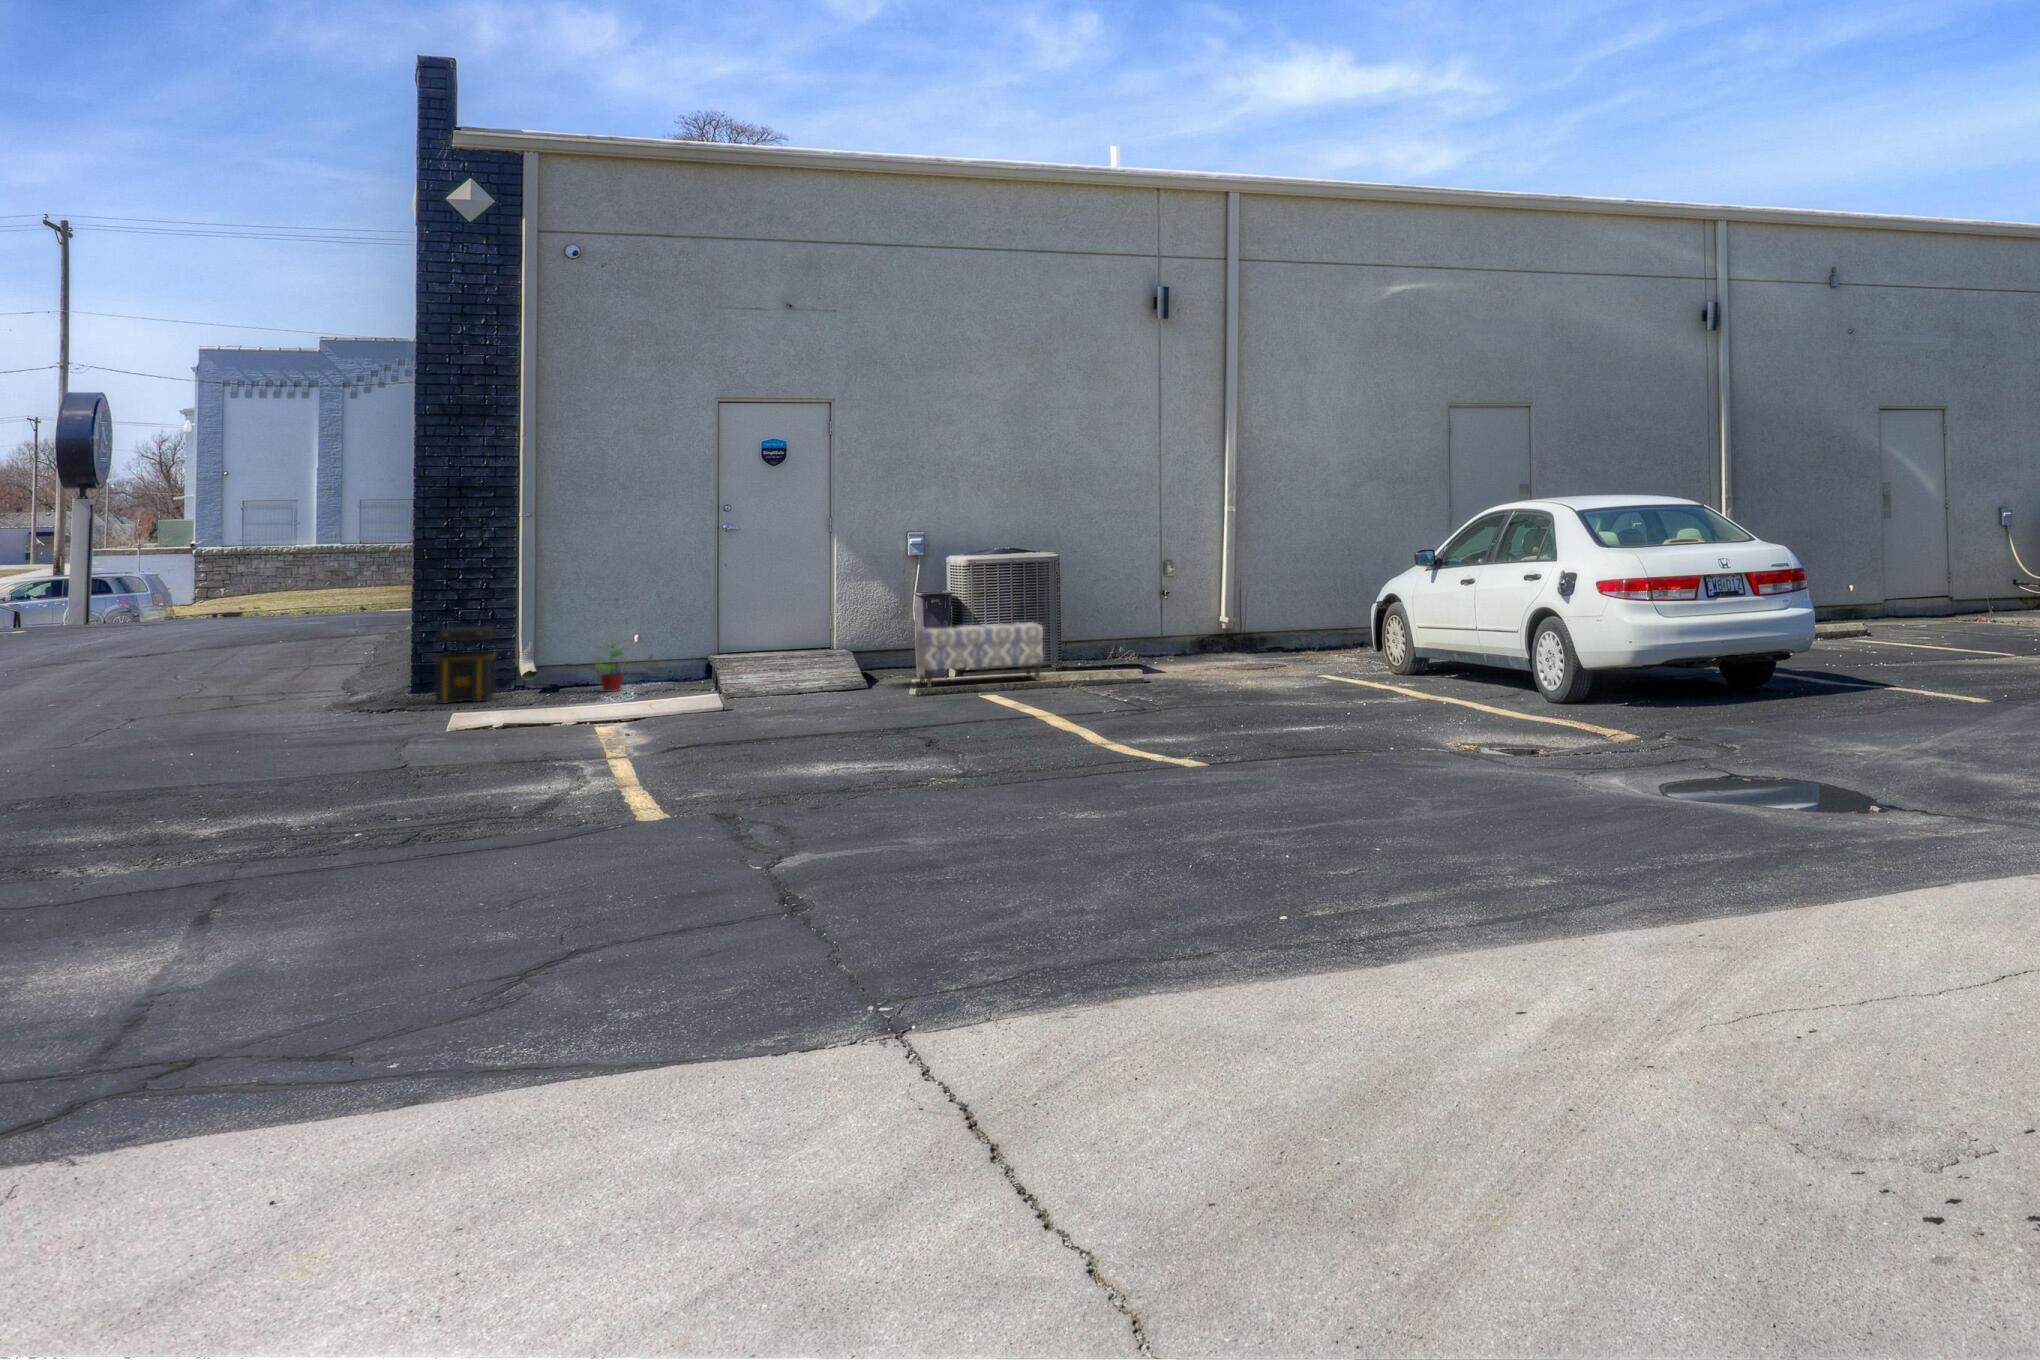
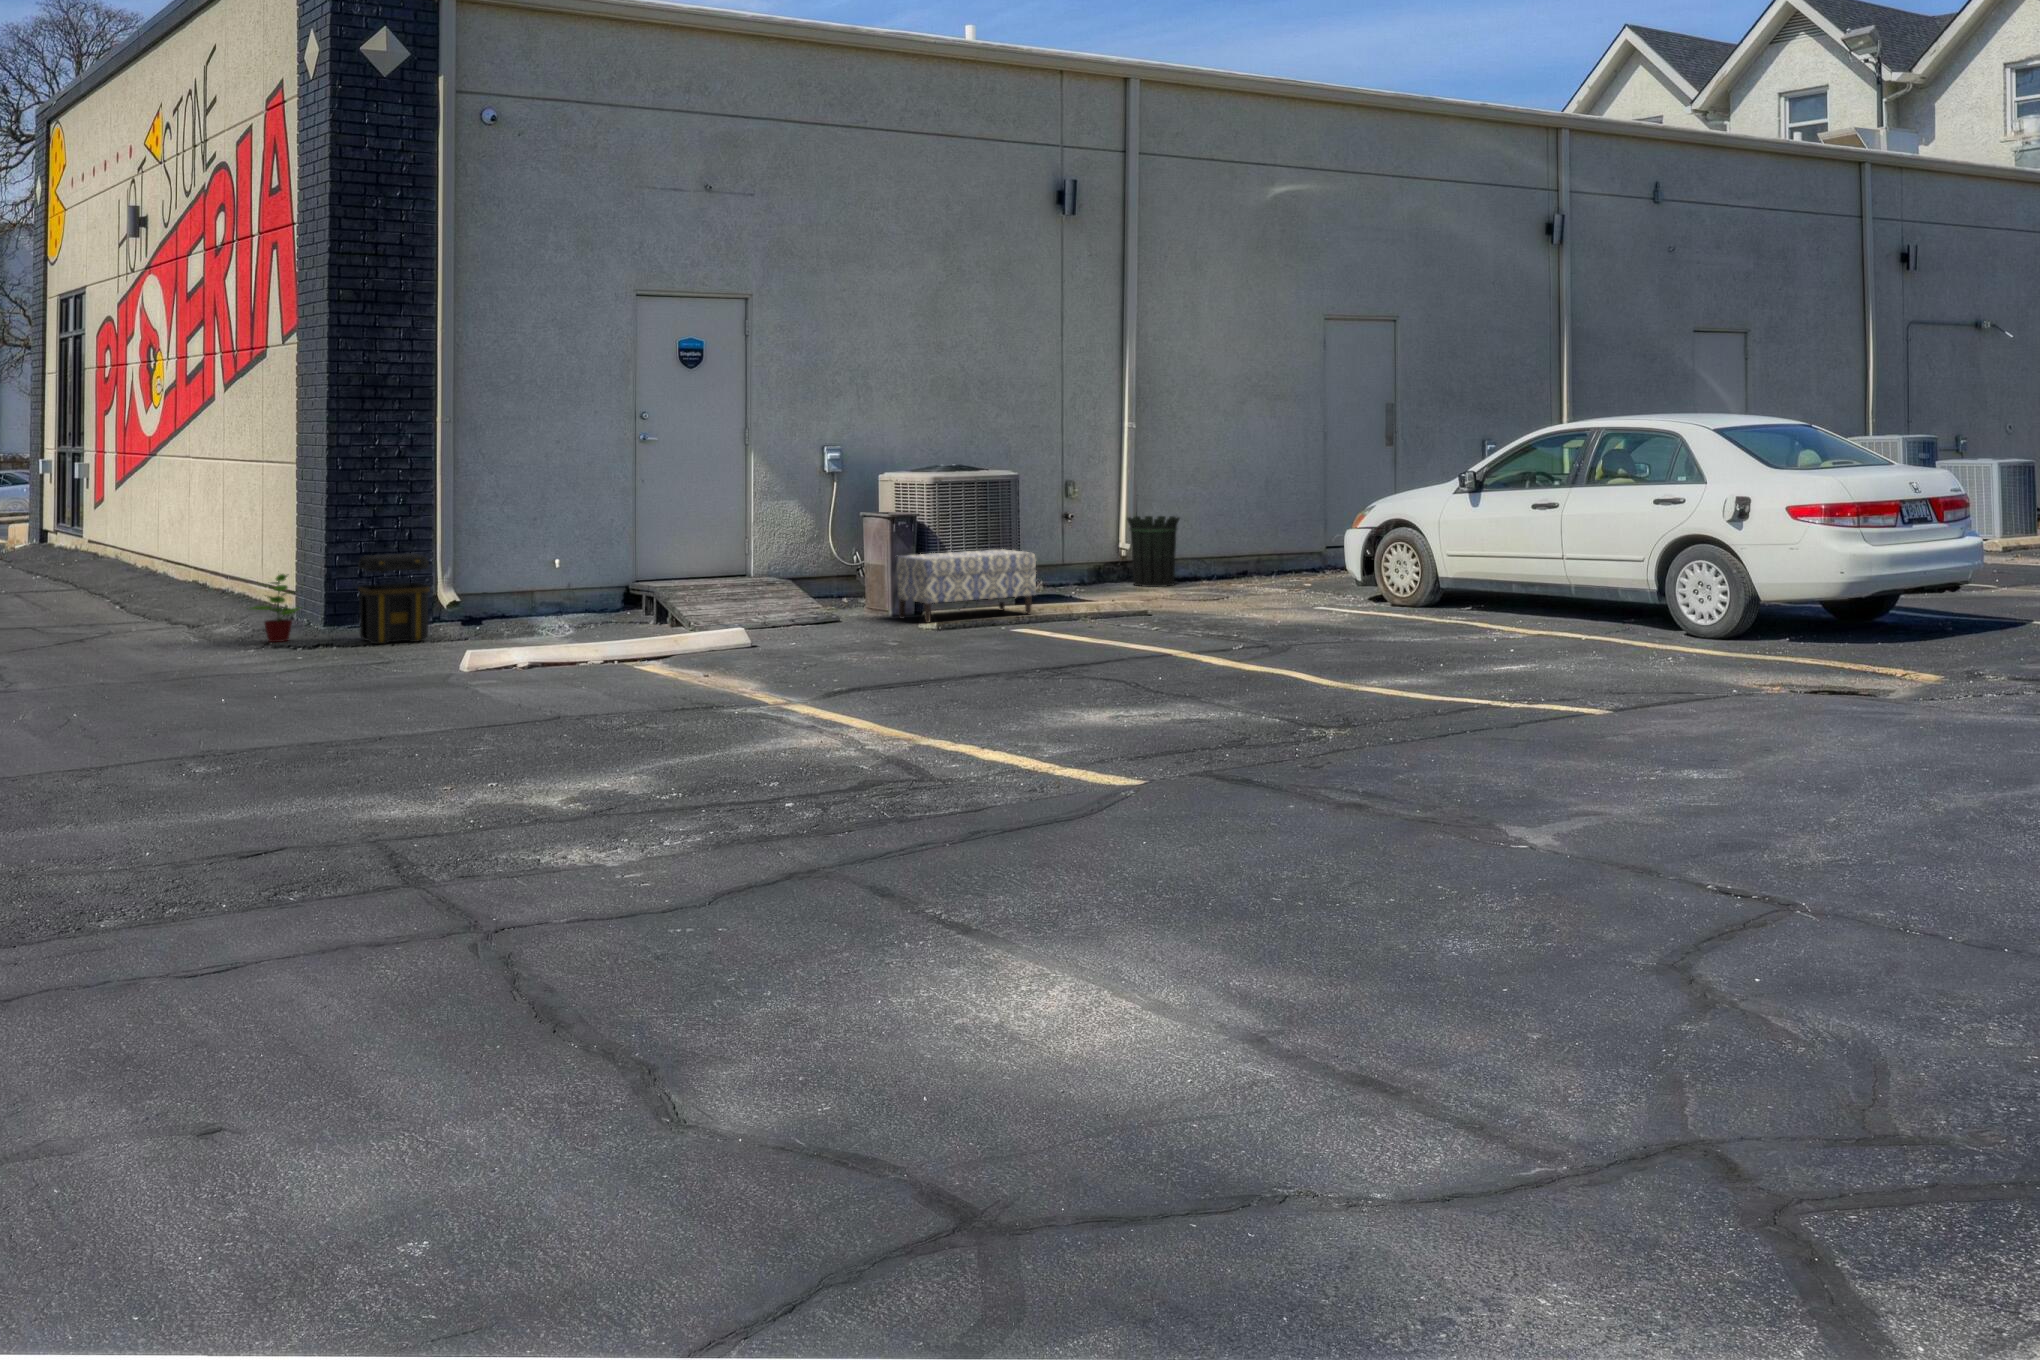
waste bin: none [1215,591,1264,656] -> present [1127,516,1180,587]
potted plant: present [596,637,632,692] -> present [251,574,301,642]

